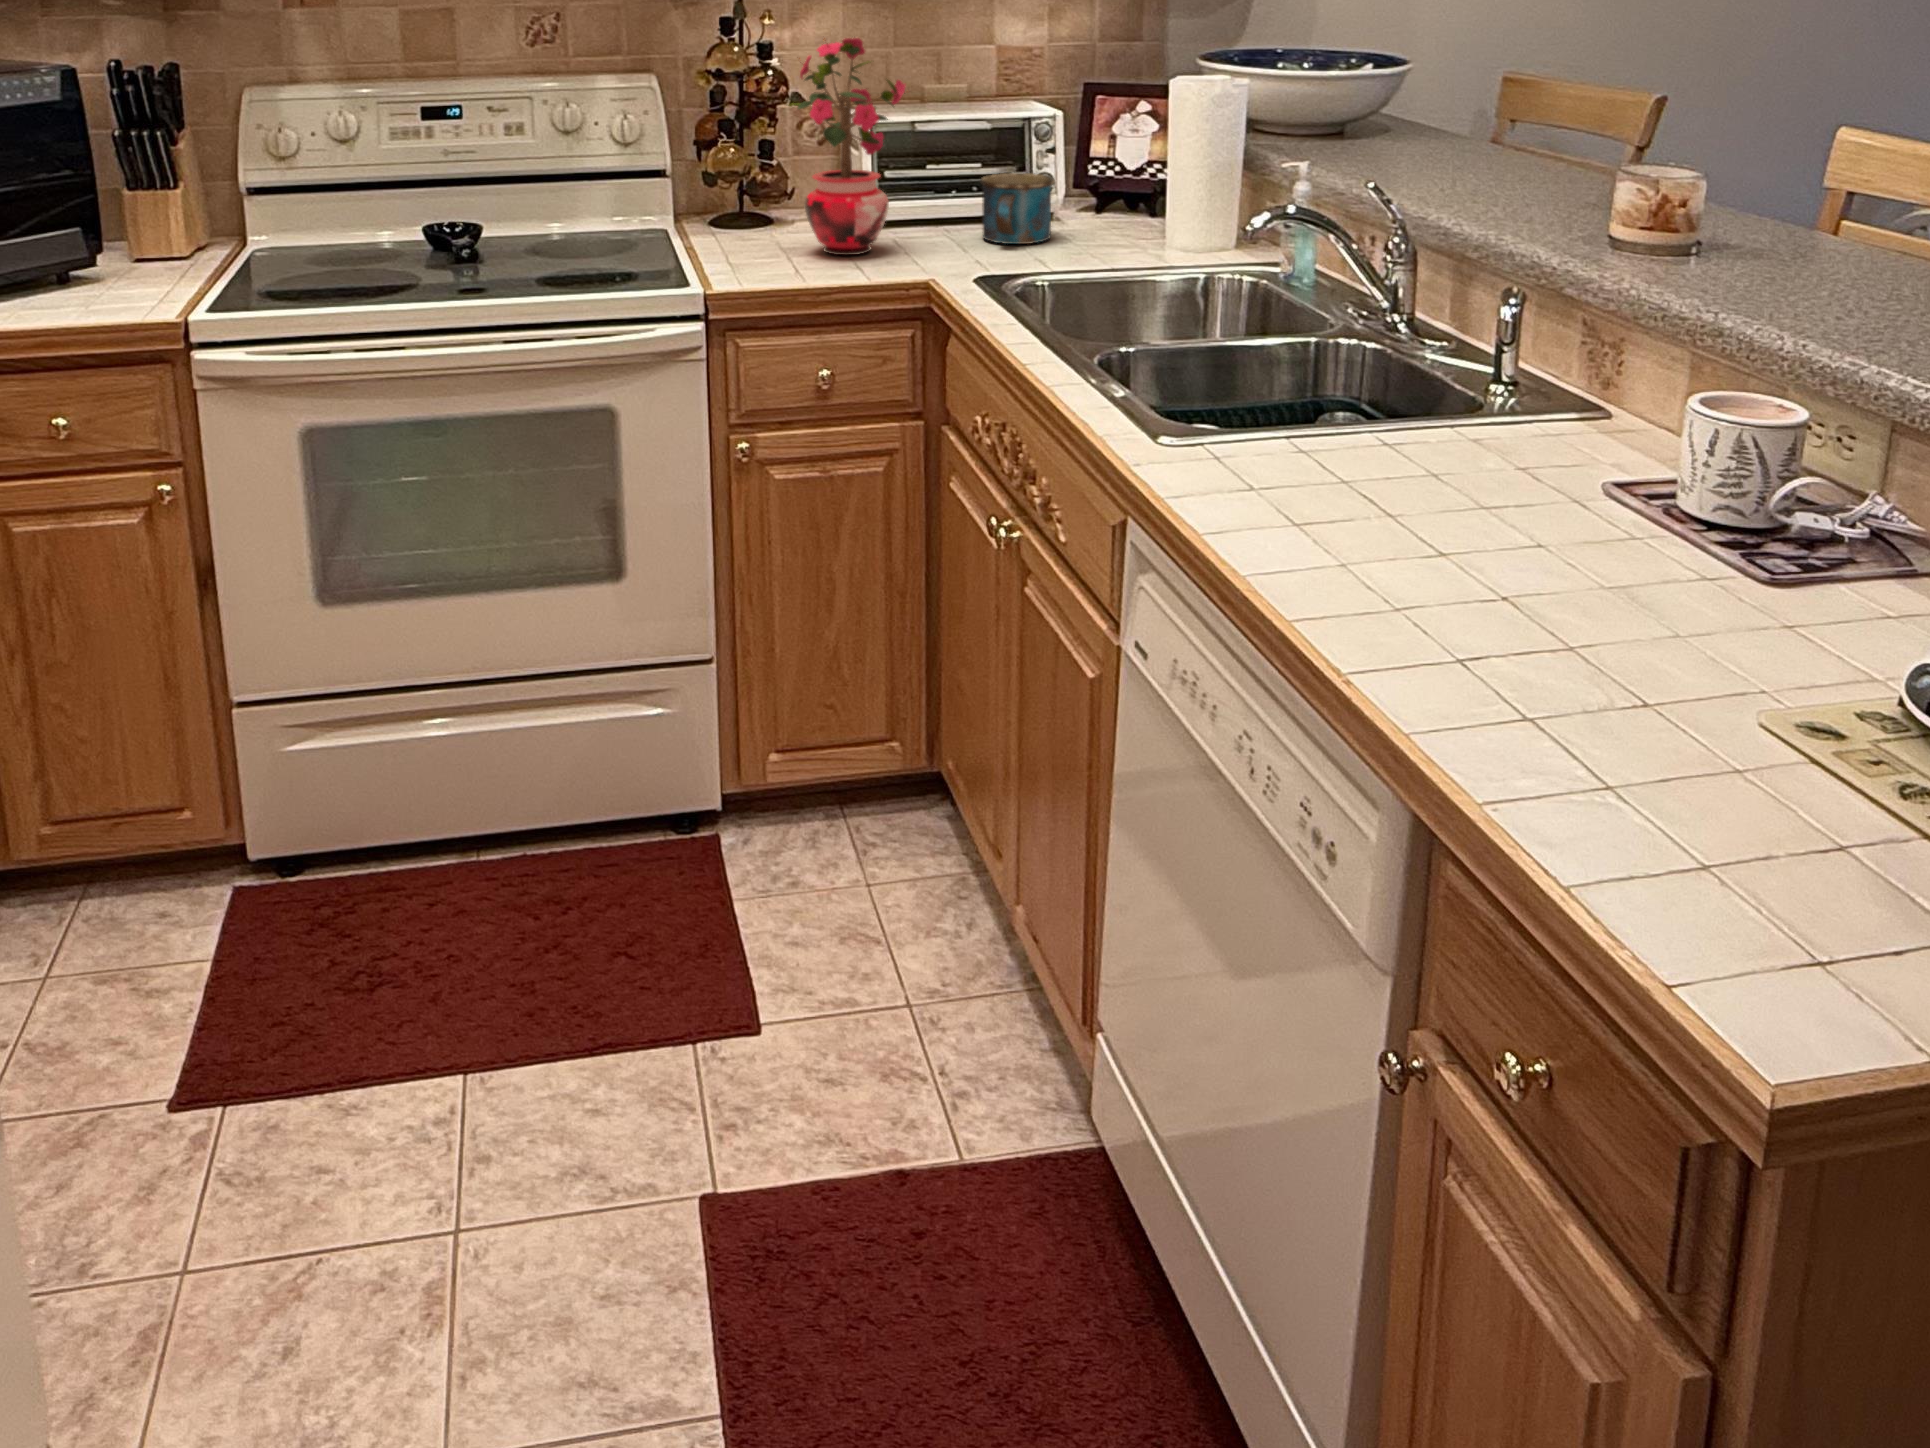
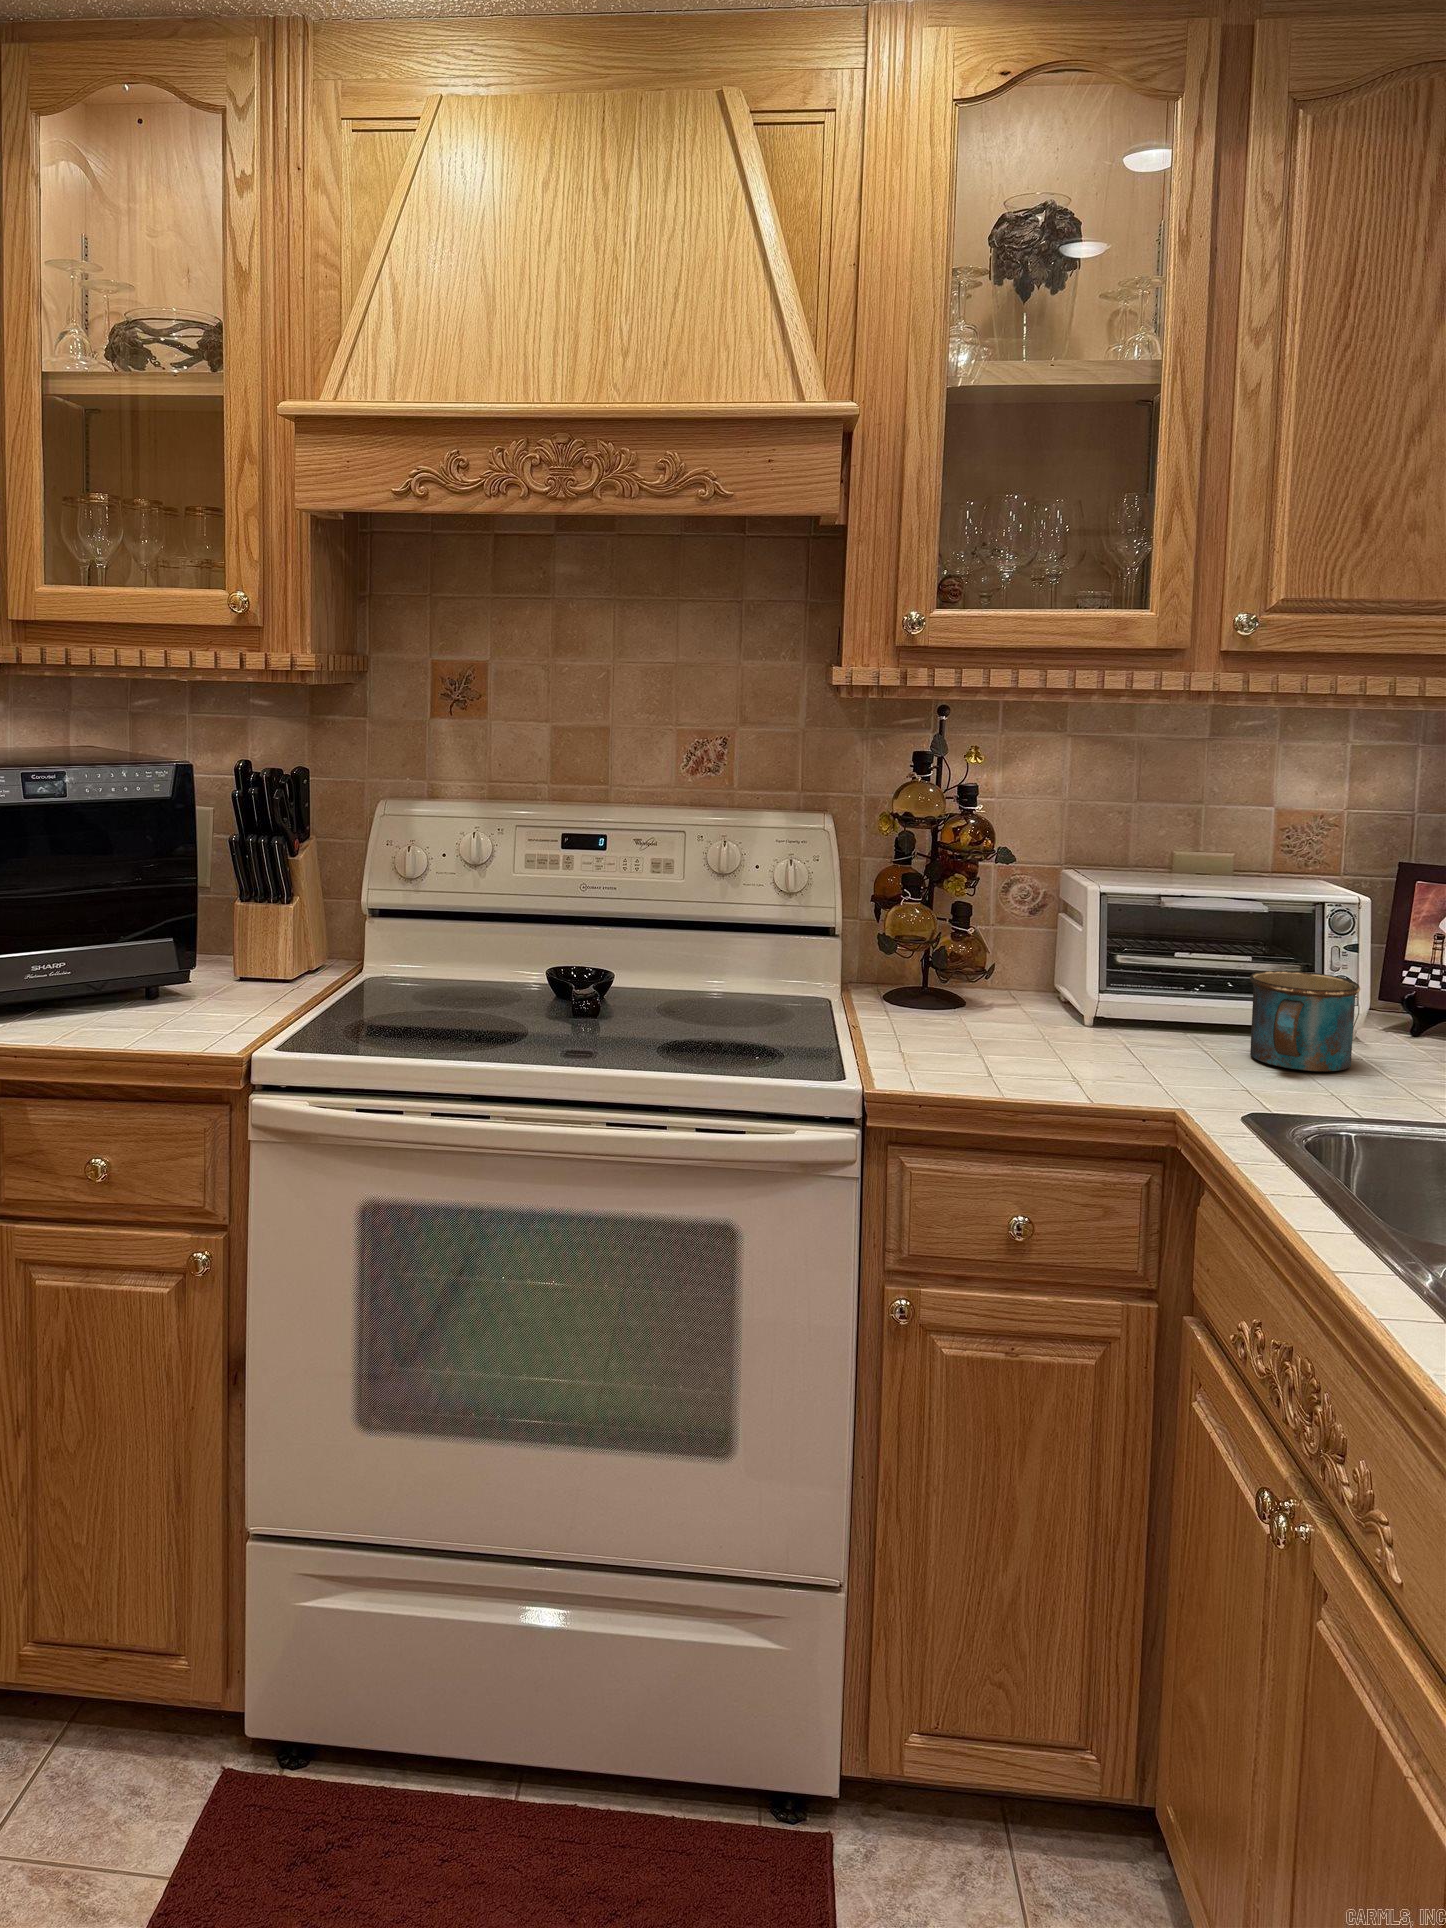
potted plant: present [791,38,905,255] -> none [990,775,1160,1062]

